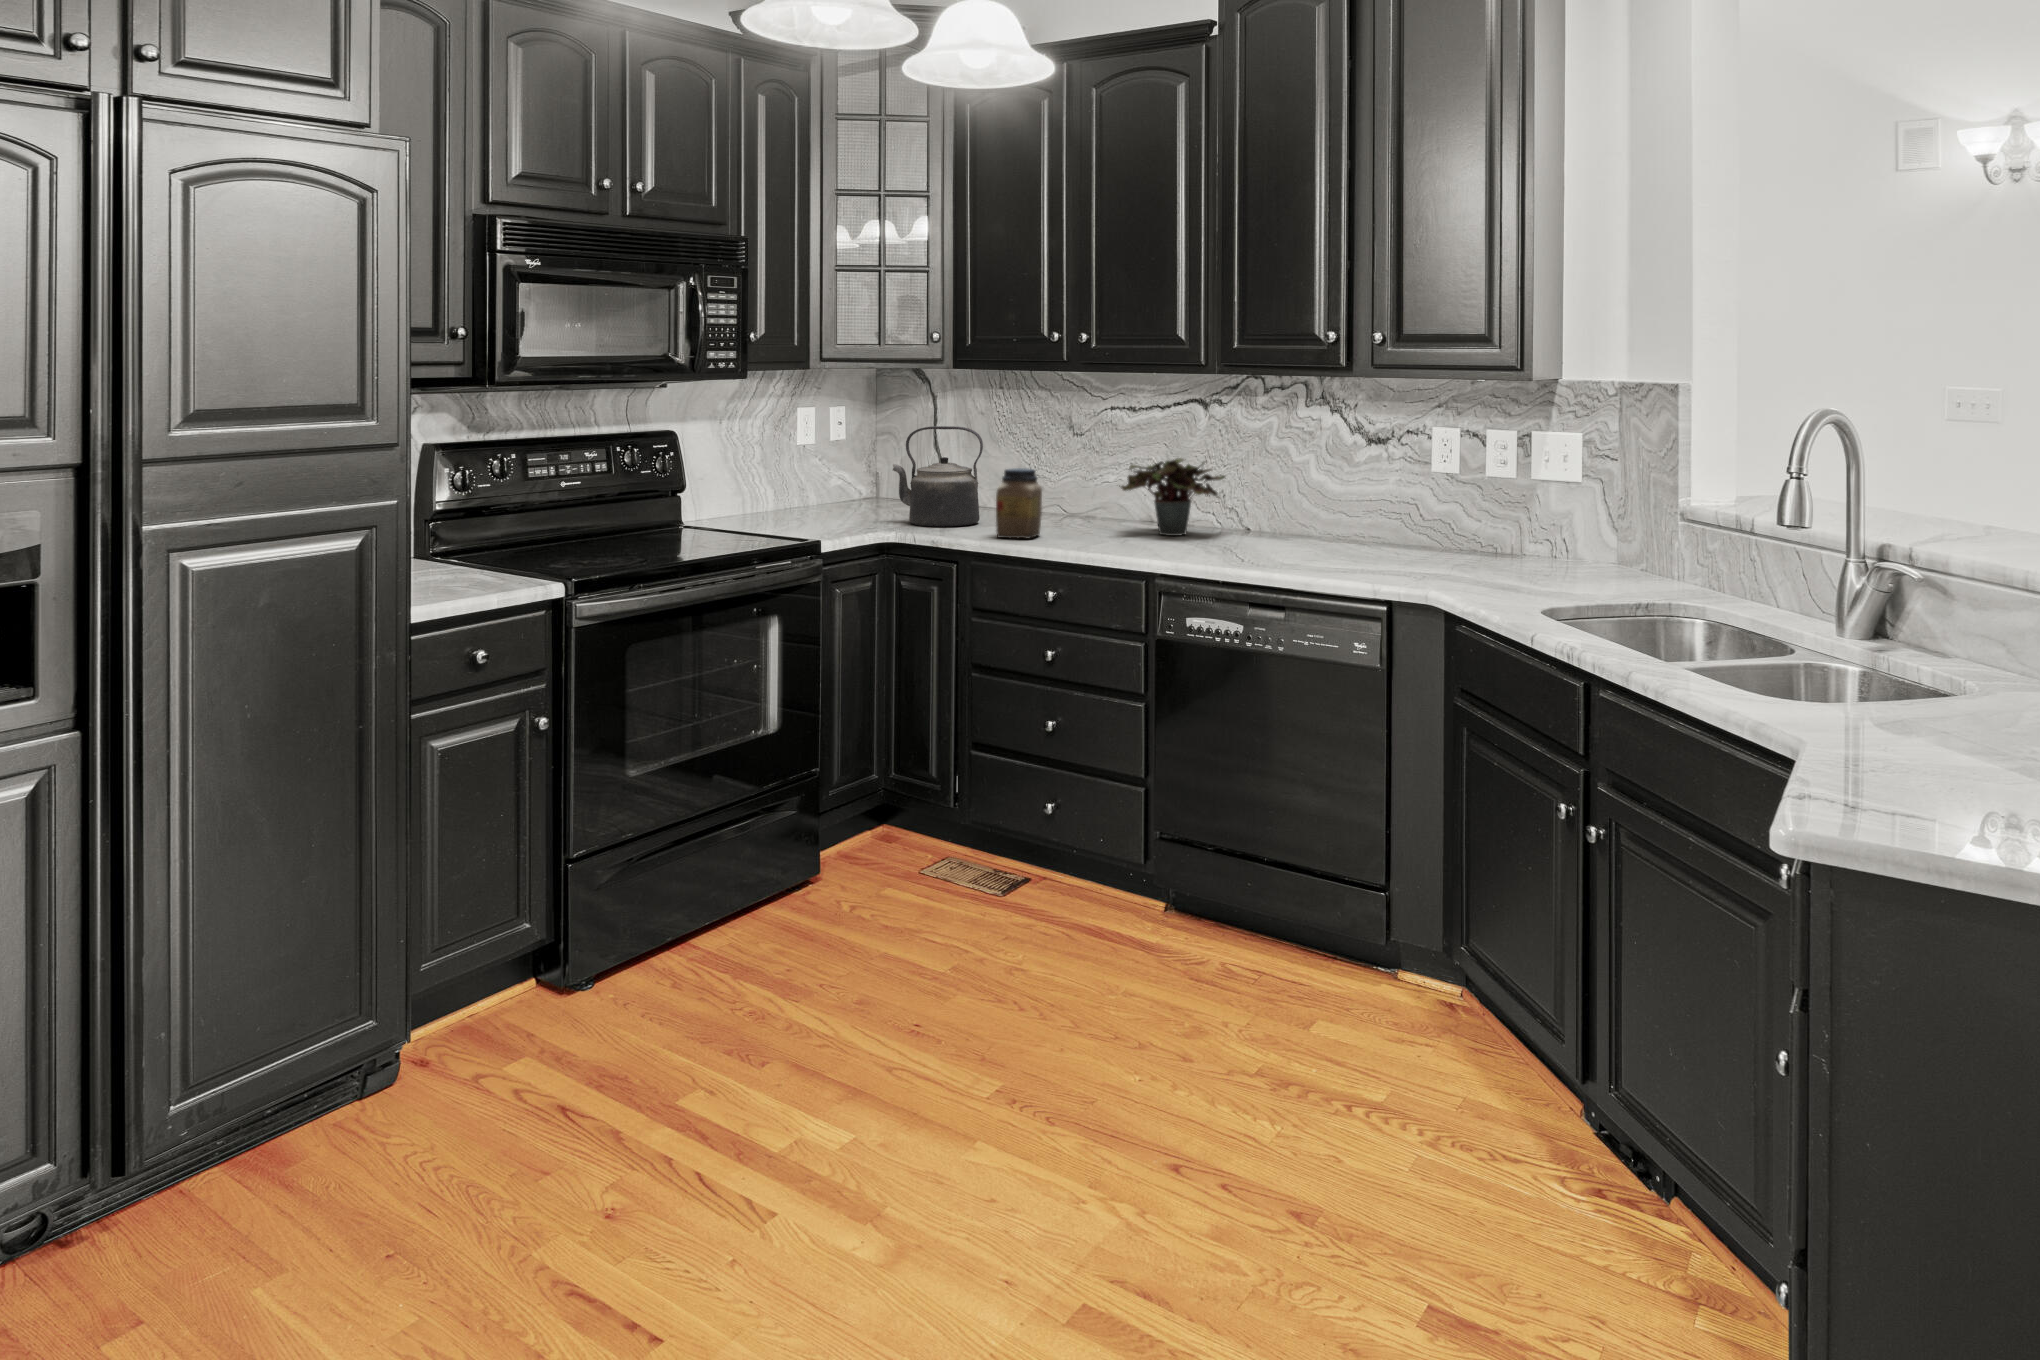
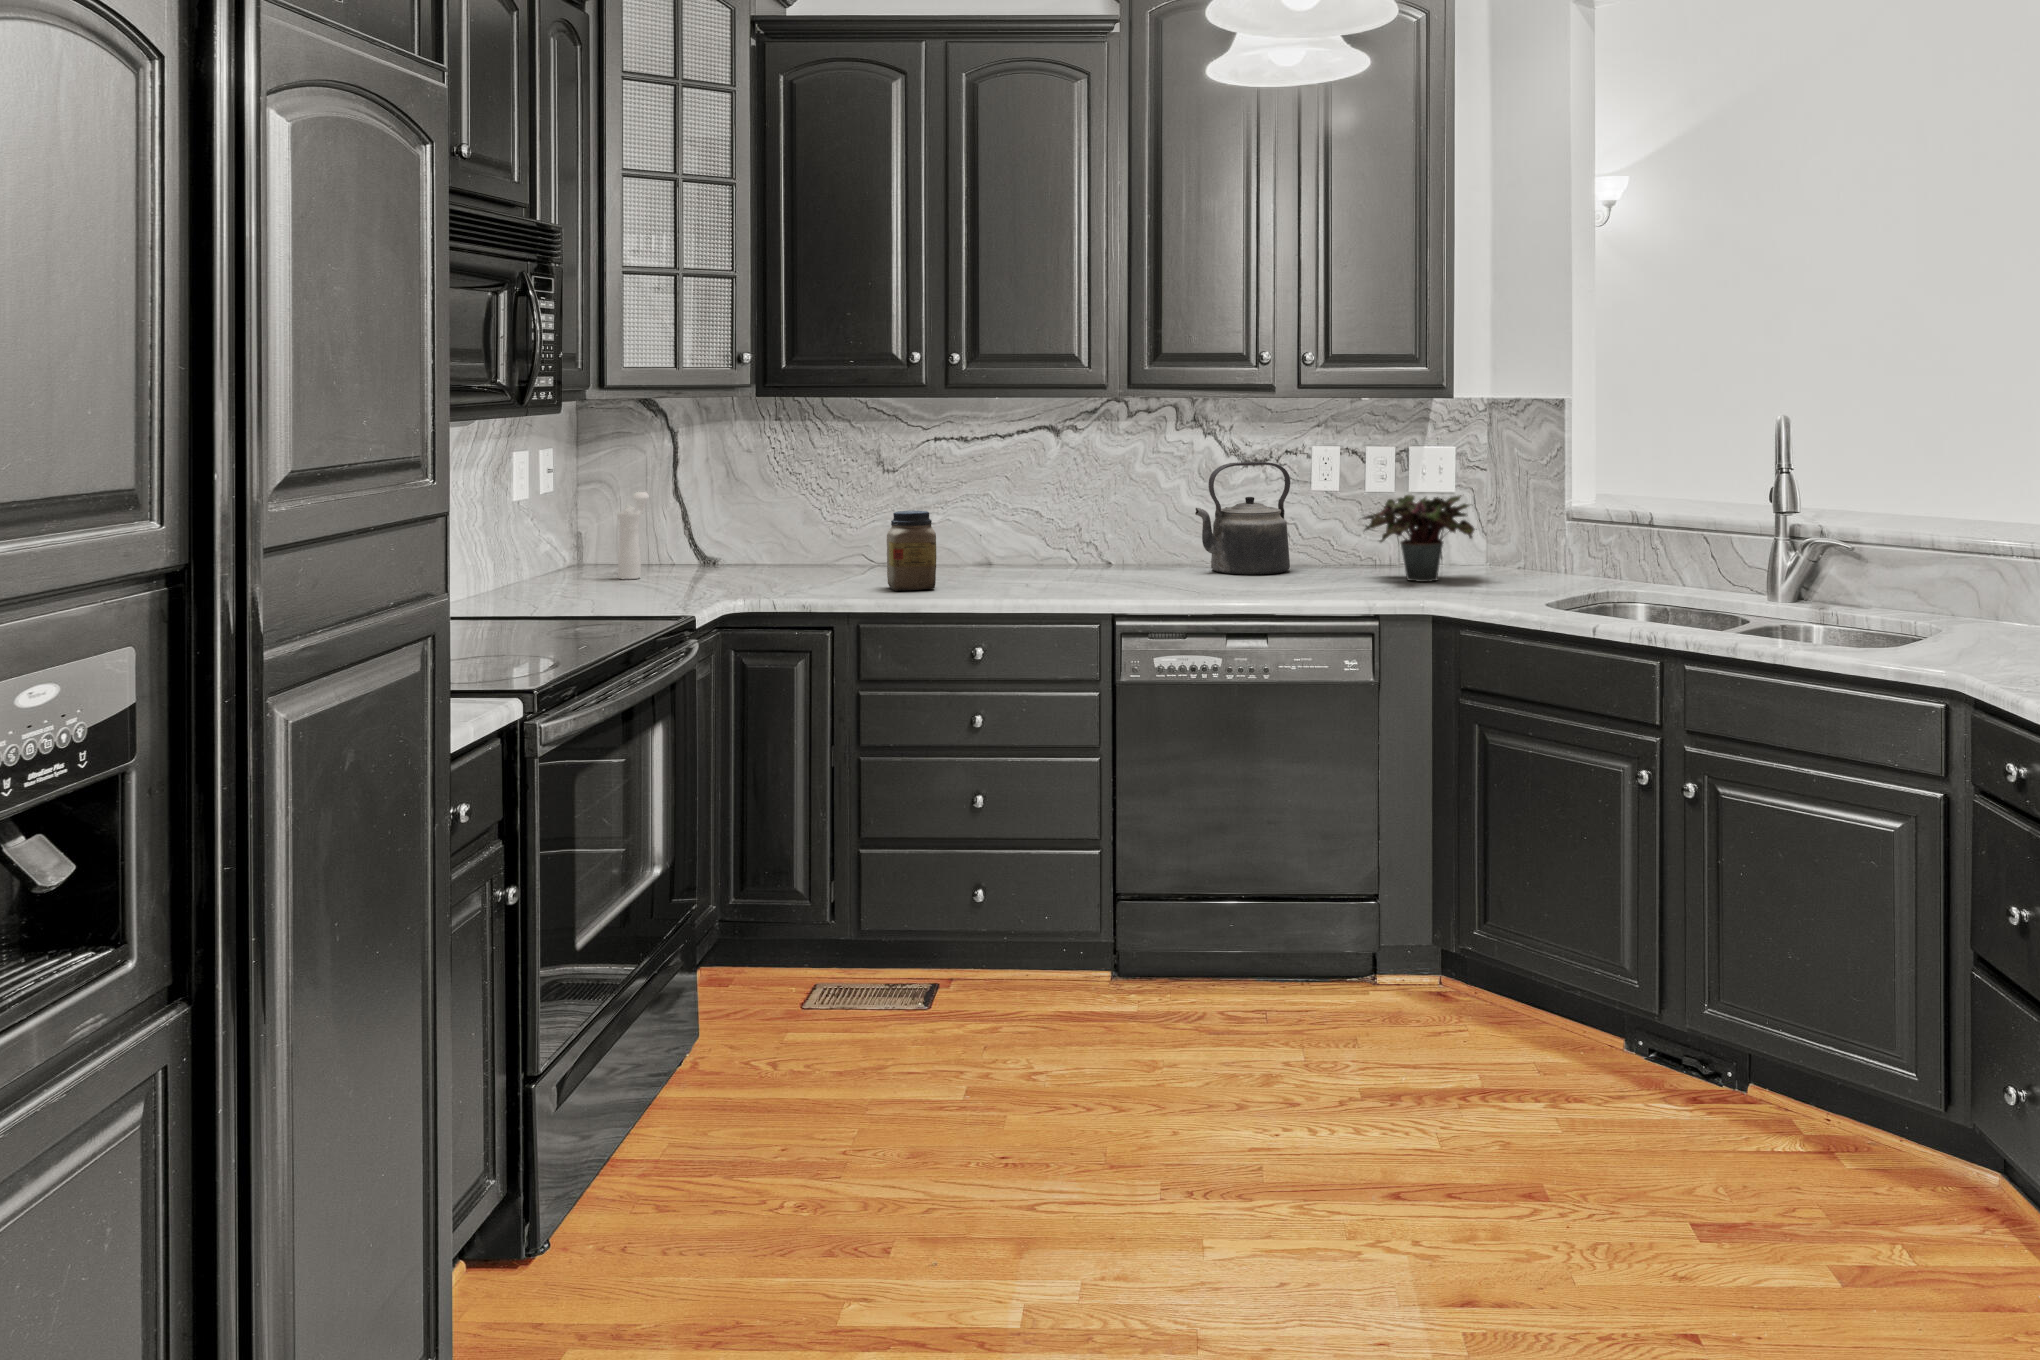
kettle: present [893,426,983,527] -> present [1195,462,1290,575]
pepper mill: none [847,443,886,512] -> present [618,492,649,579]
potted plant: present [1119,458,1225,536] -> present [1362,495,1475,582]

